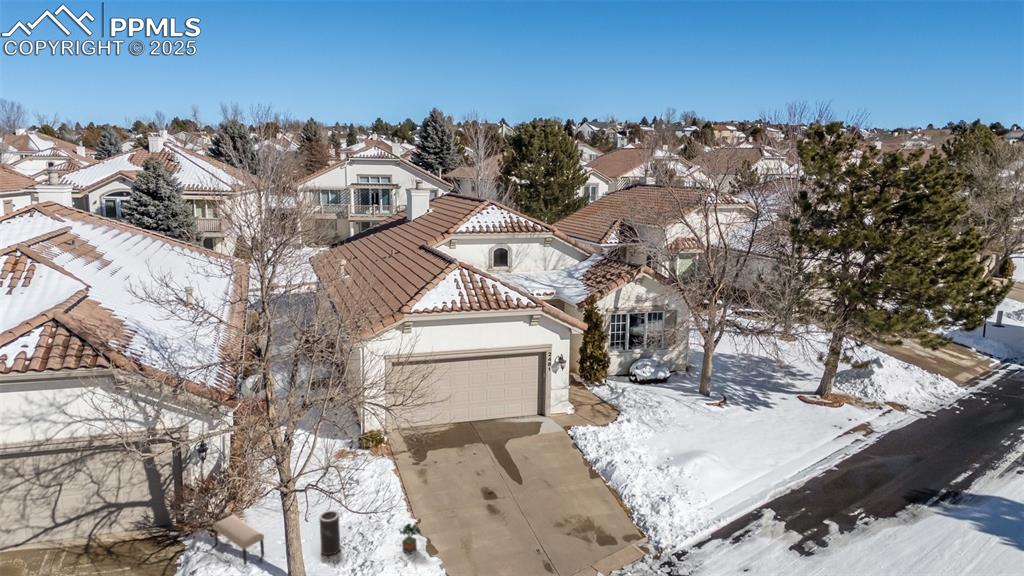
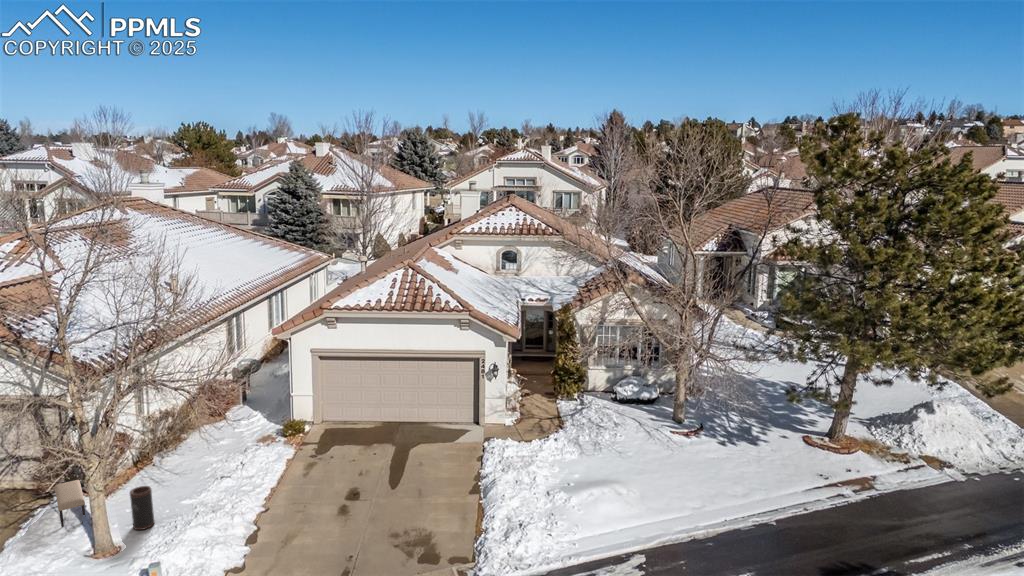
potted tree: present [400,524,421,554] -> none [199,509,222,541]

